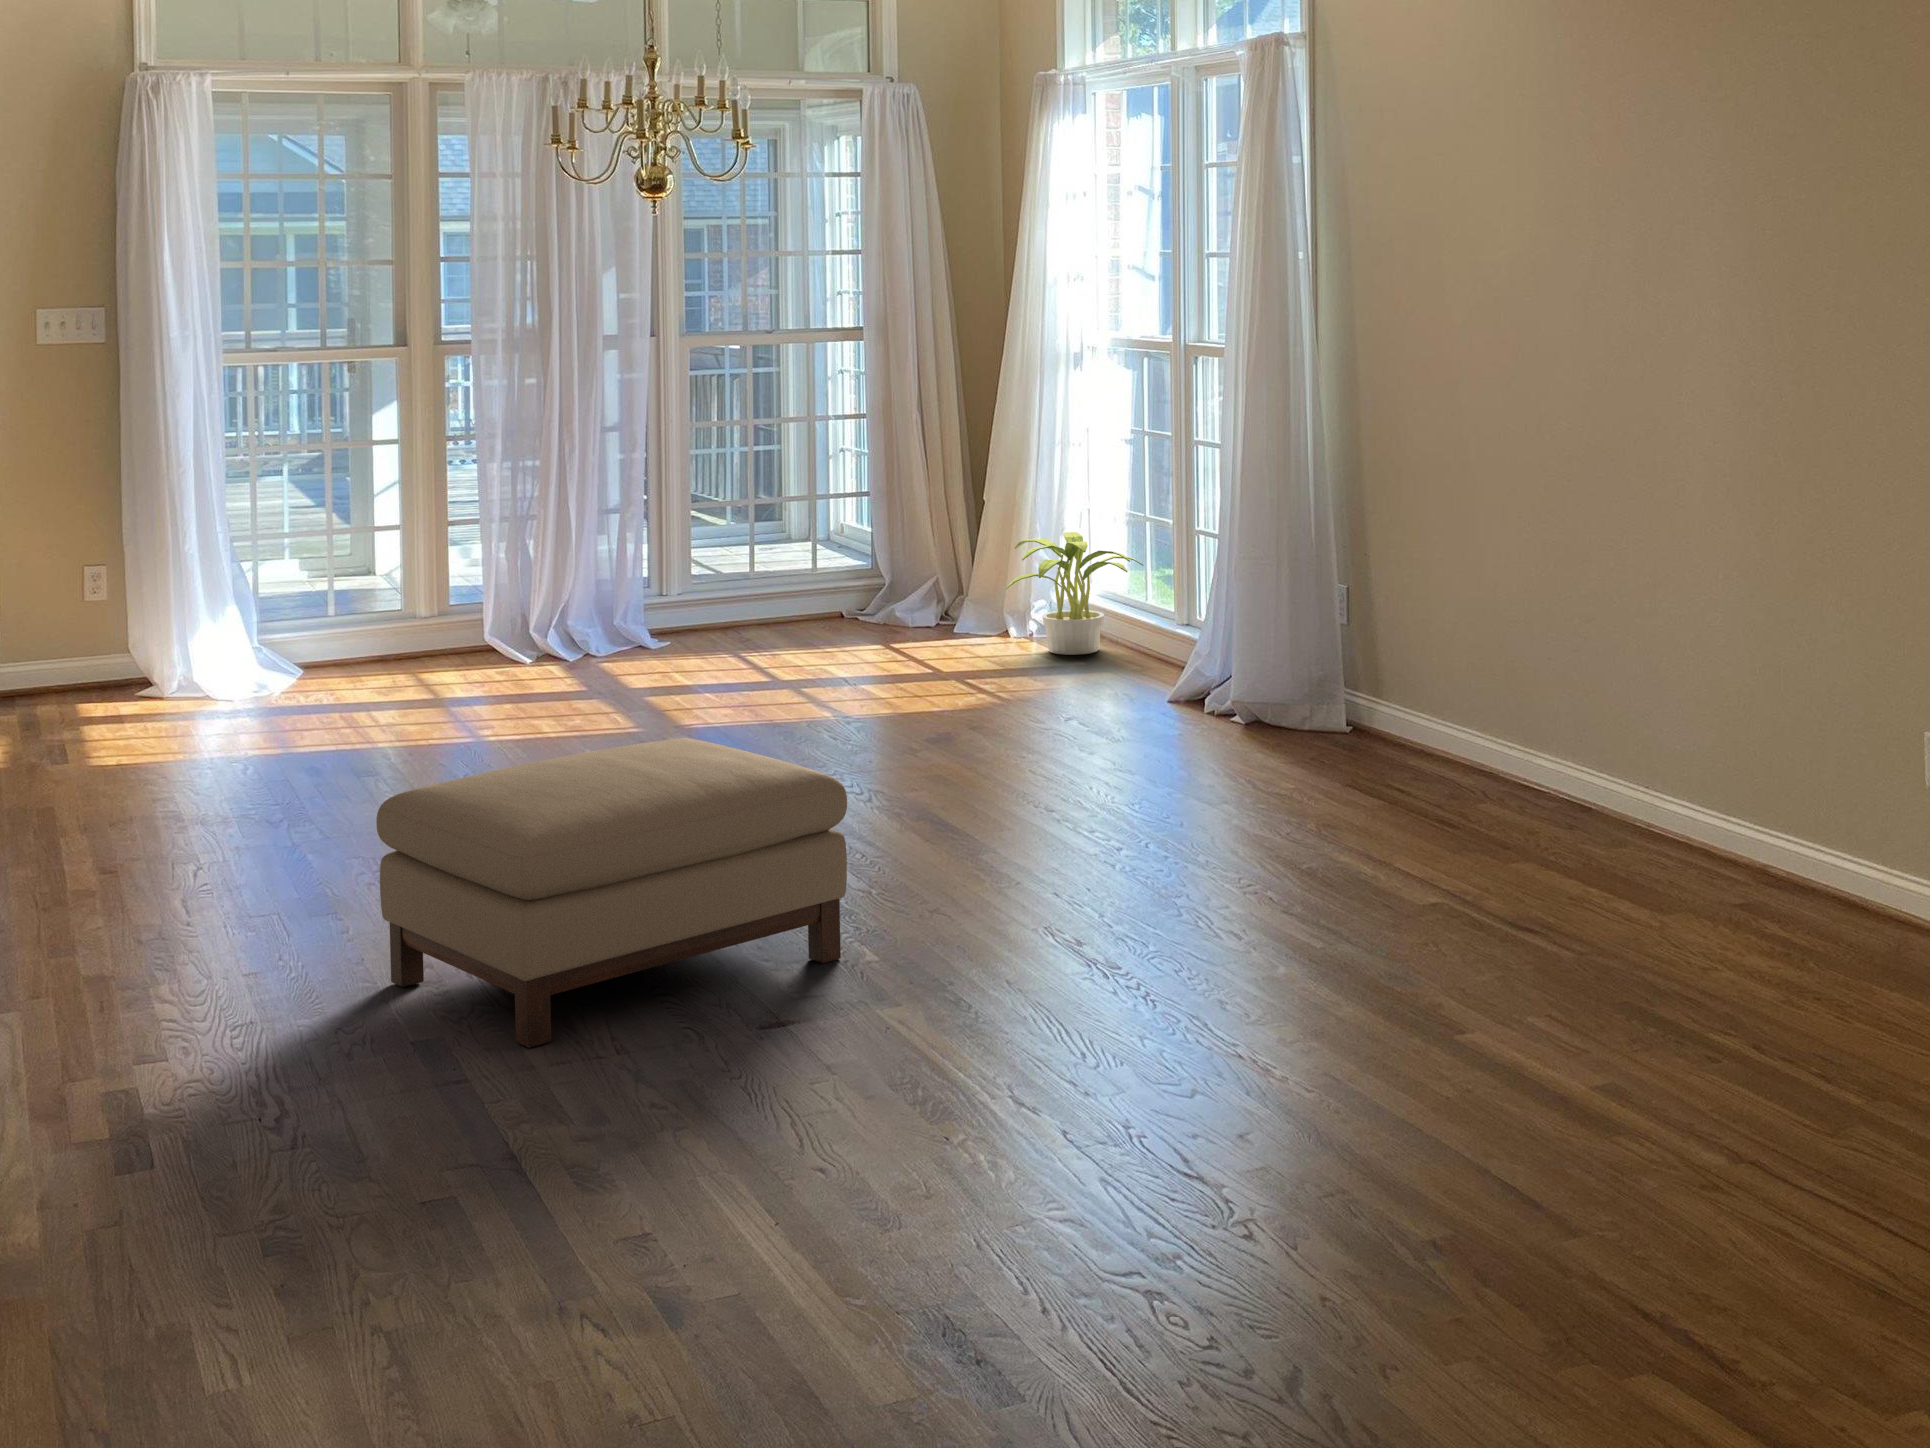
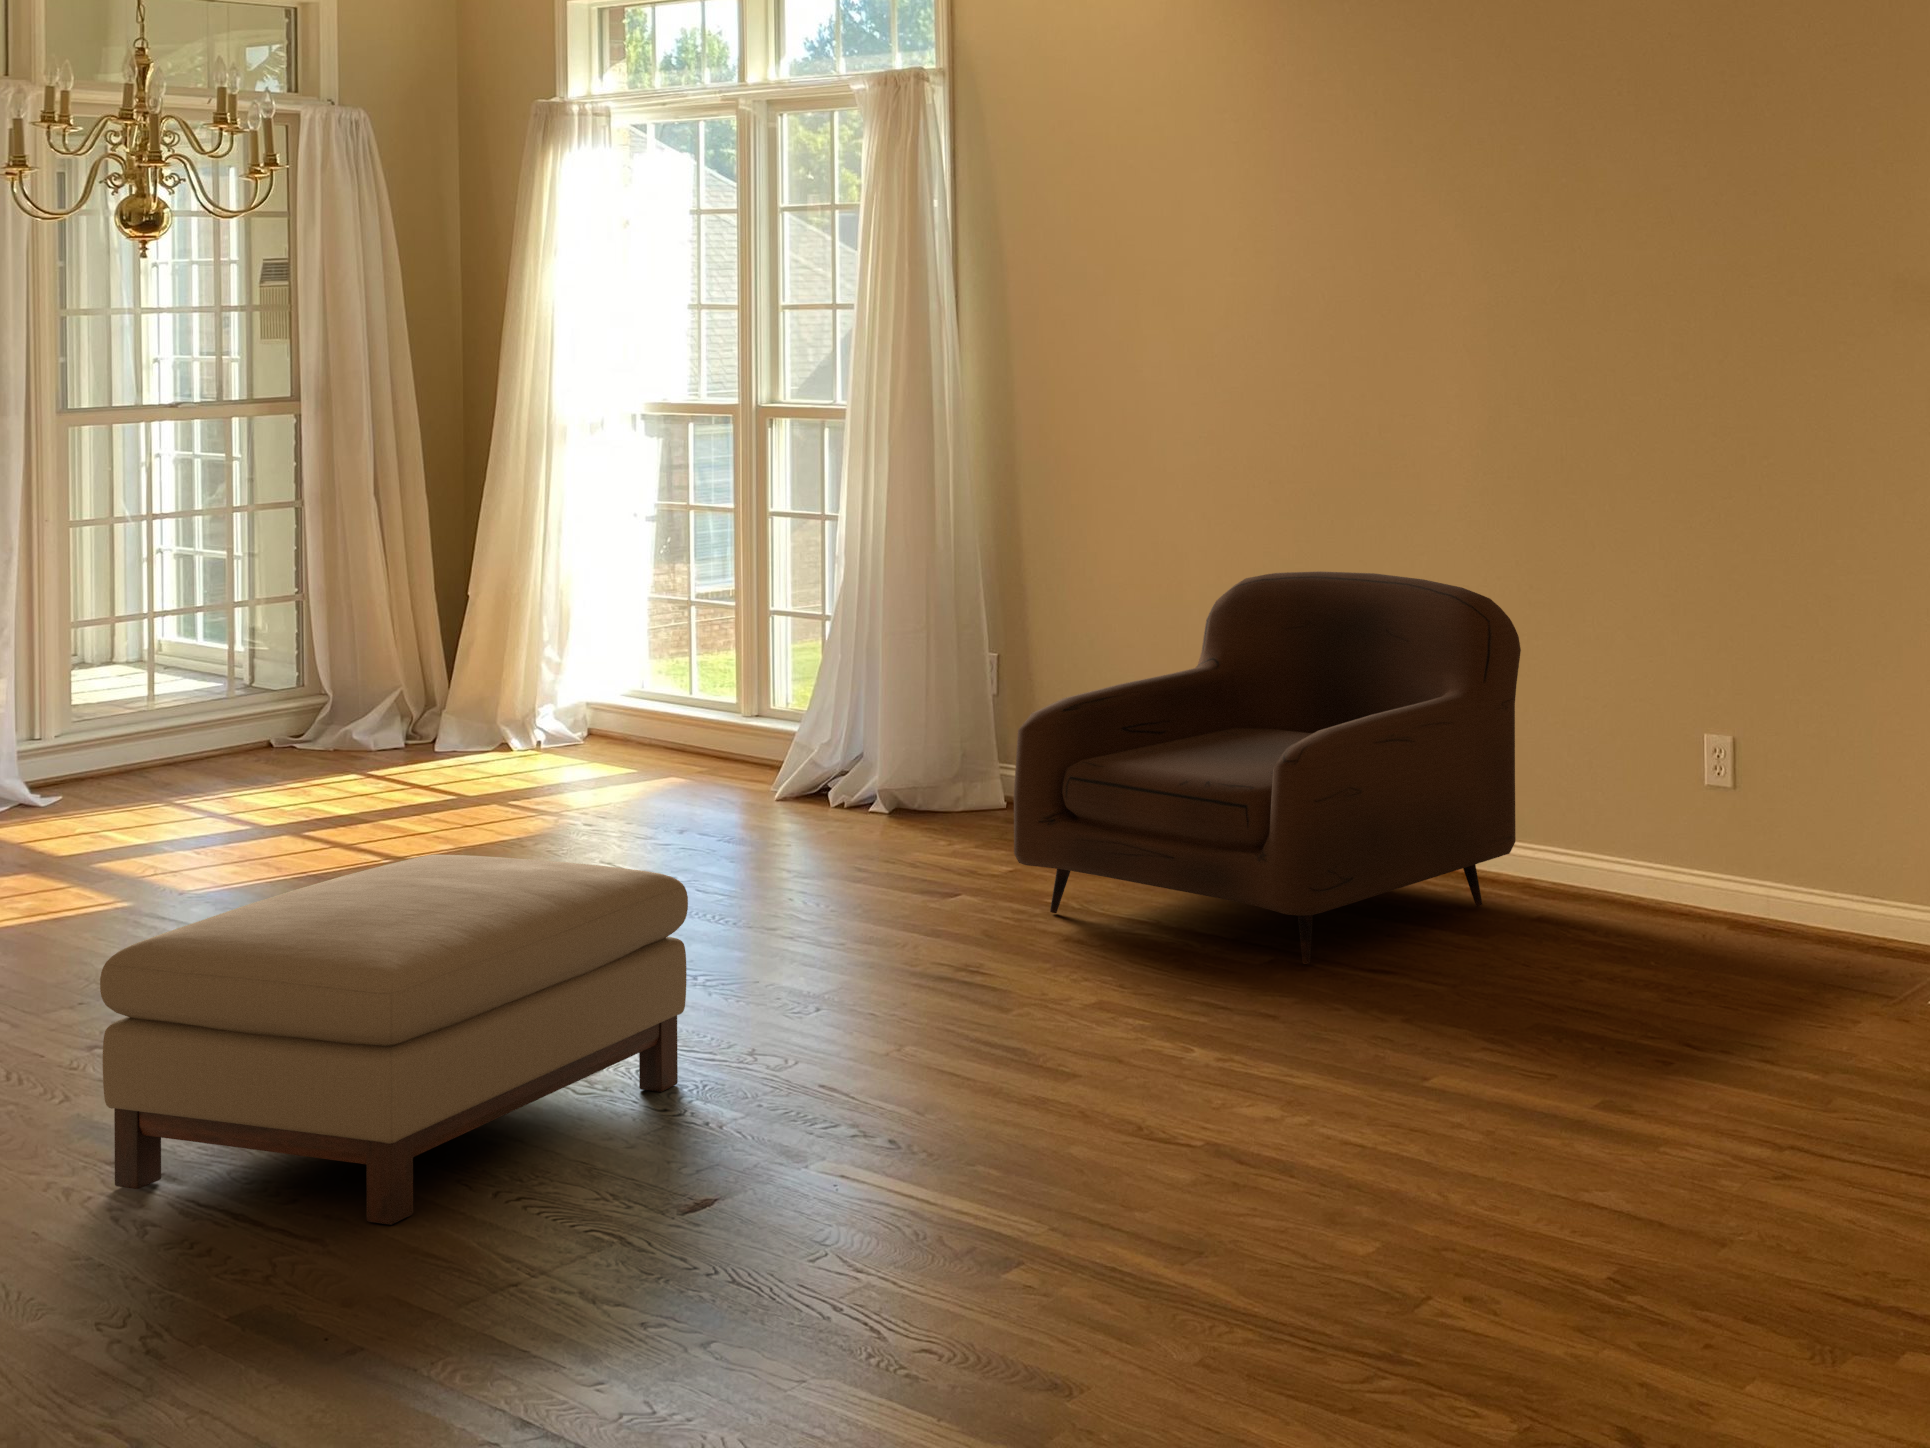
armchair: none [1253,526,1745,920] -> present [1014,571,1521,964]
potted plant: present [1006,532,1143,655] -> none [530,623,688,762]

